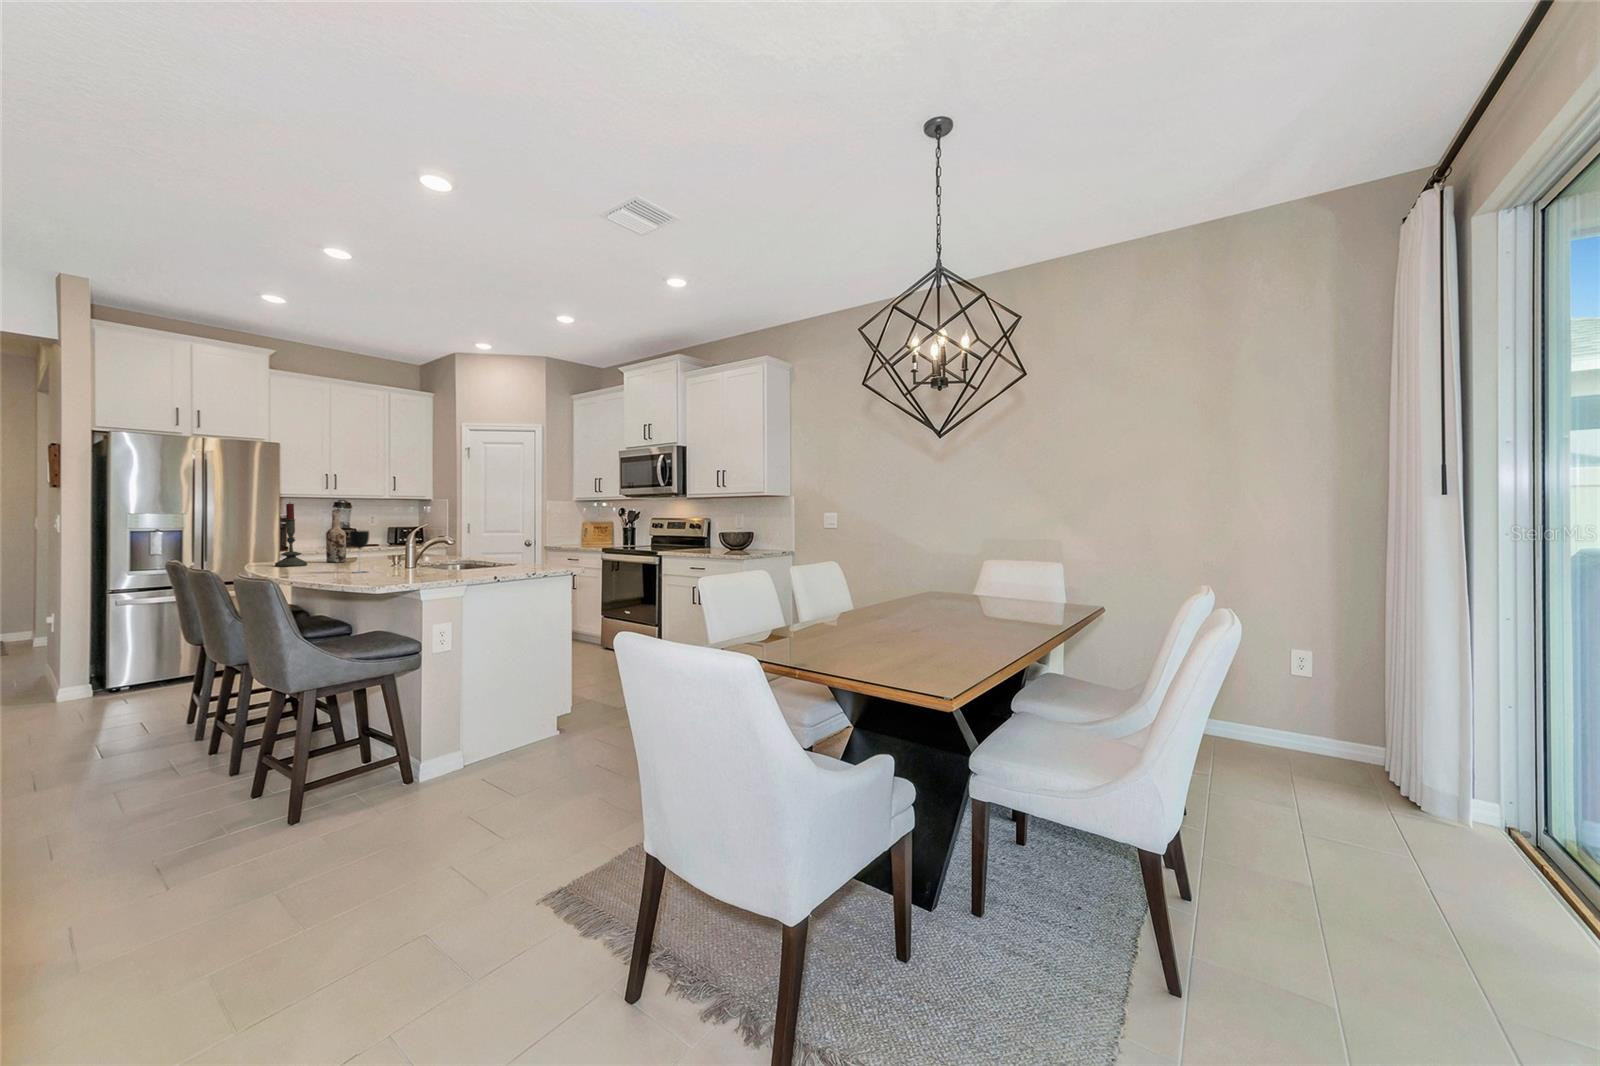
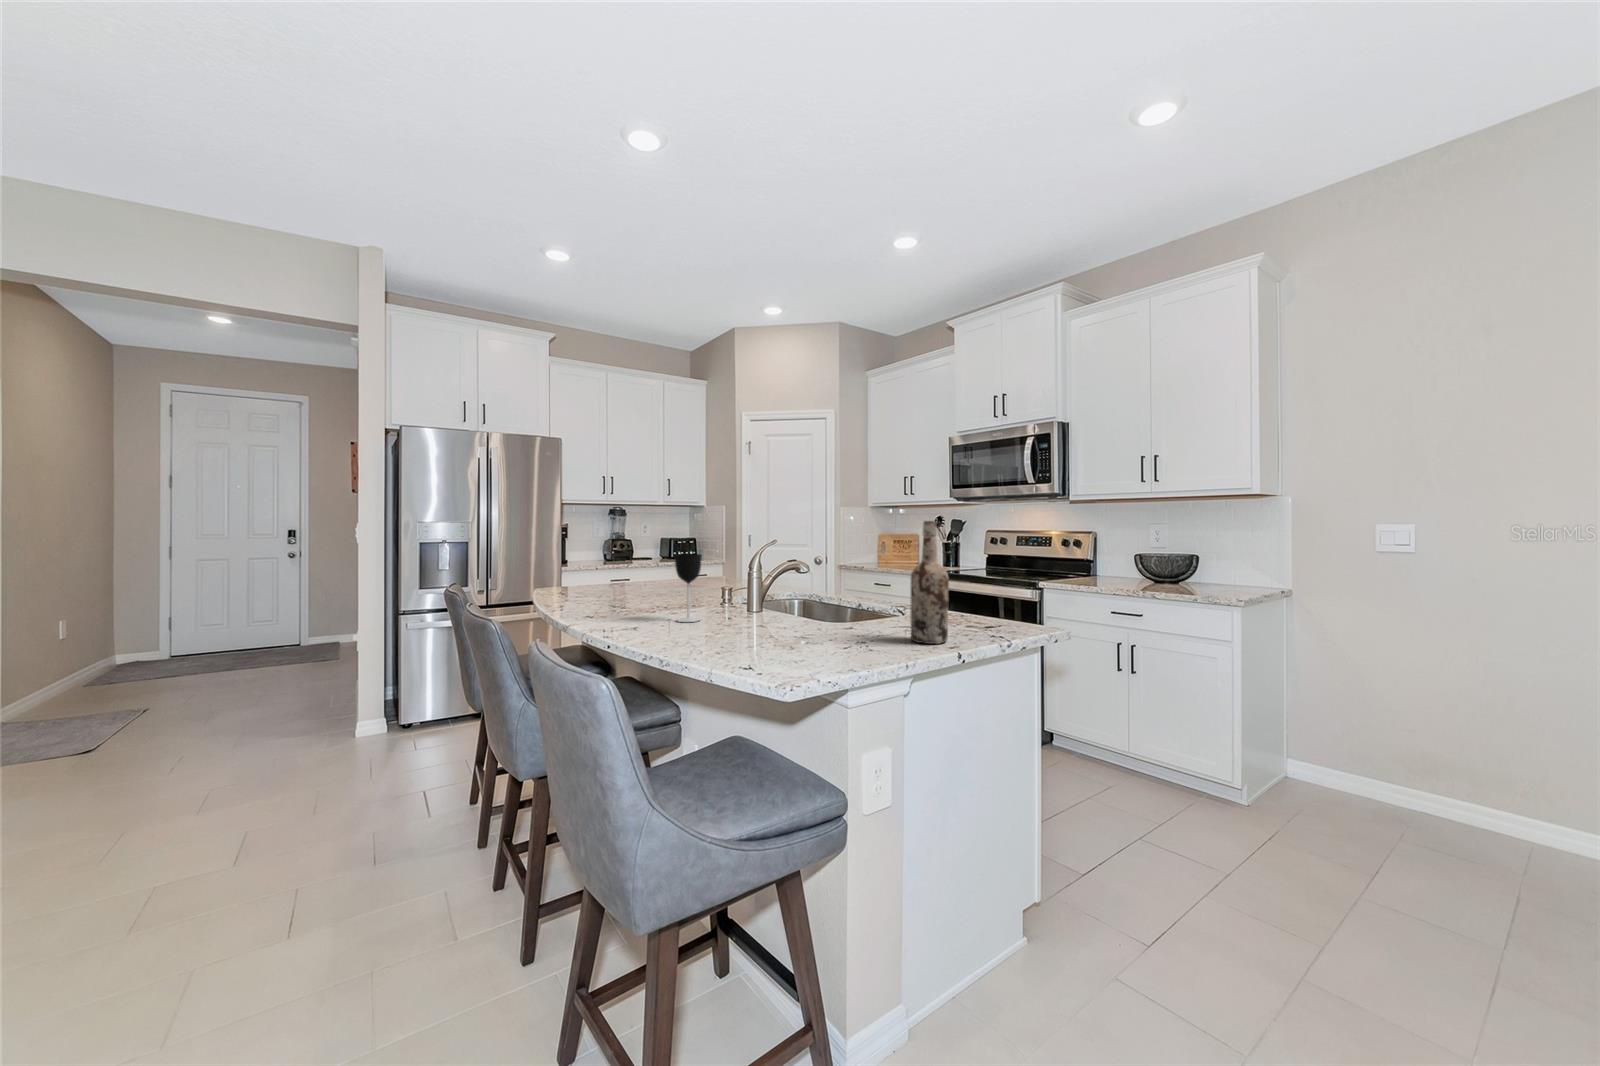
candle: present [275,503,307,566] -> none [568,508,604,599]
wine bottle: present [326,510,346,562] -> present [911,521,949,644]

